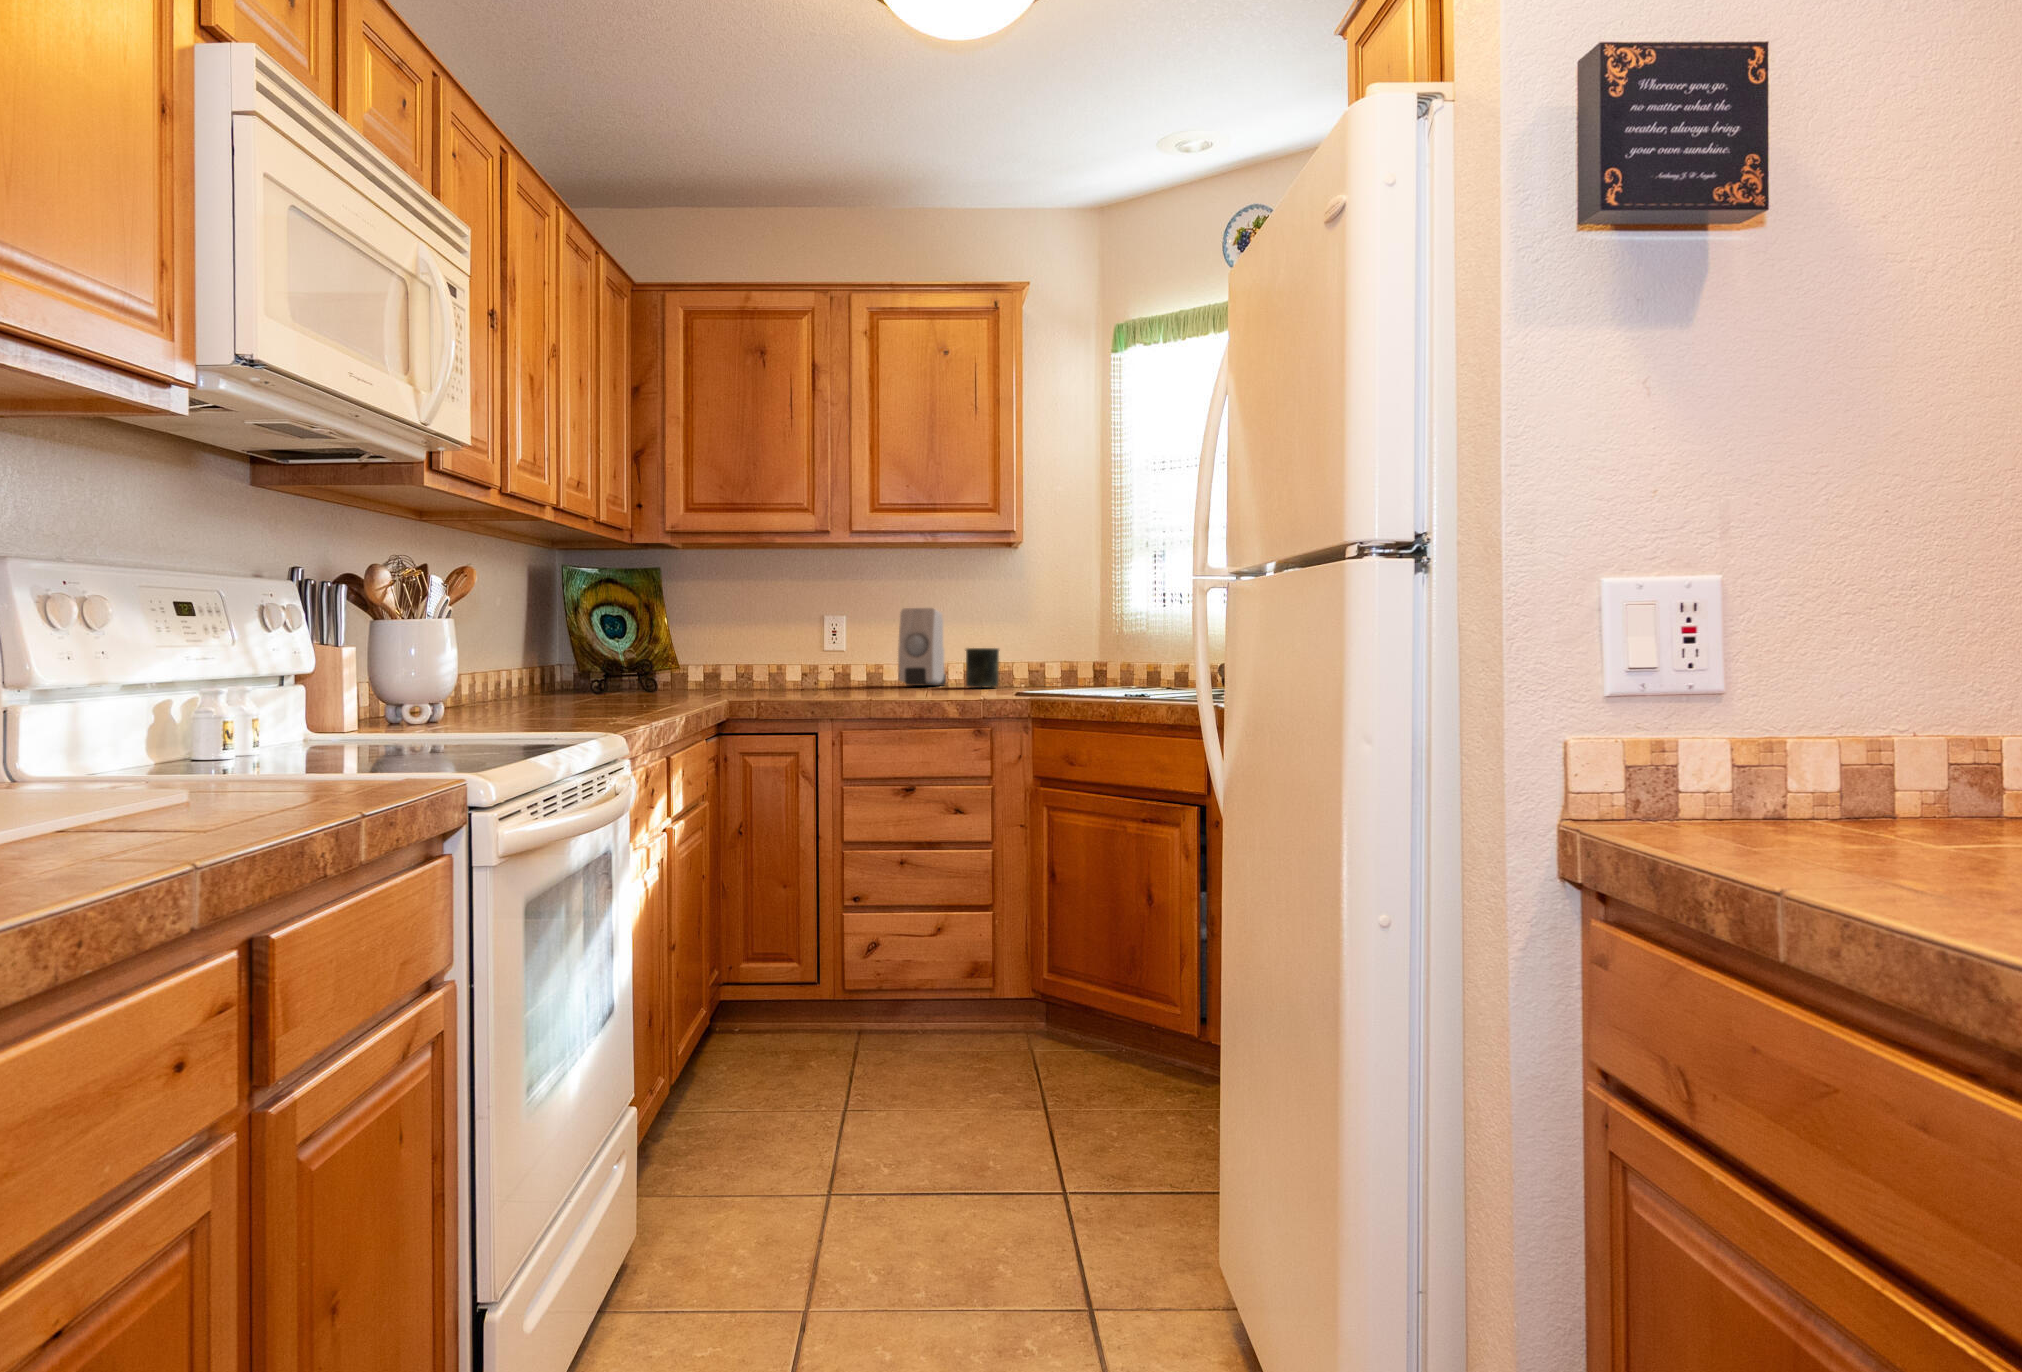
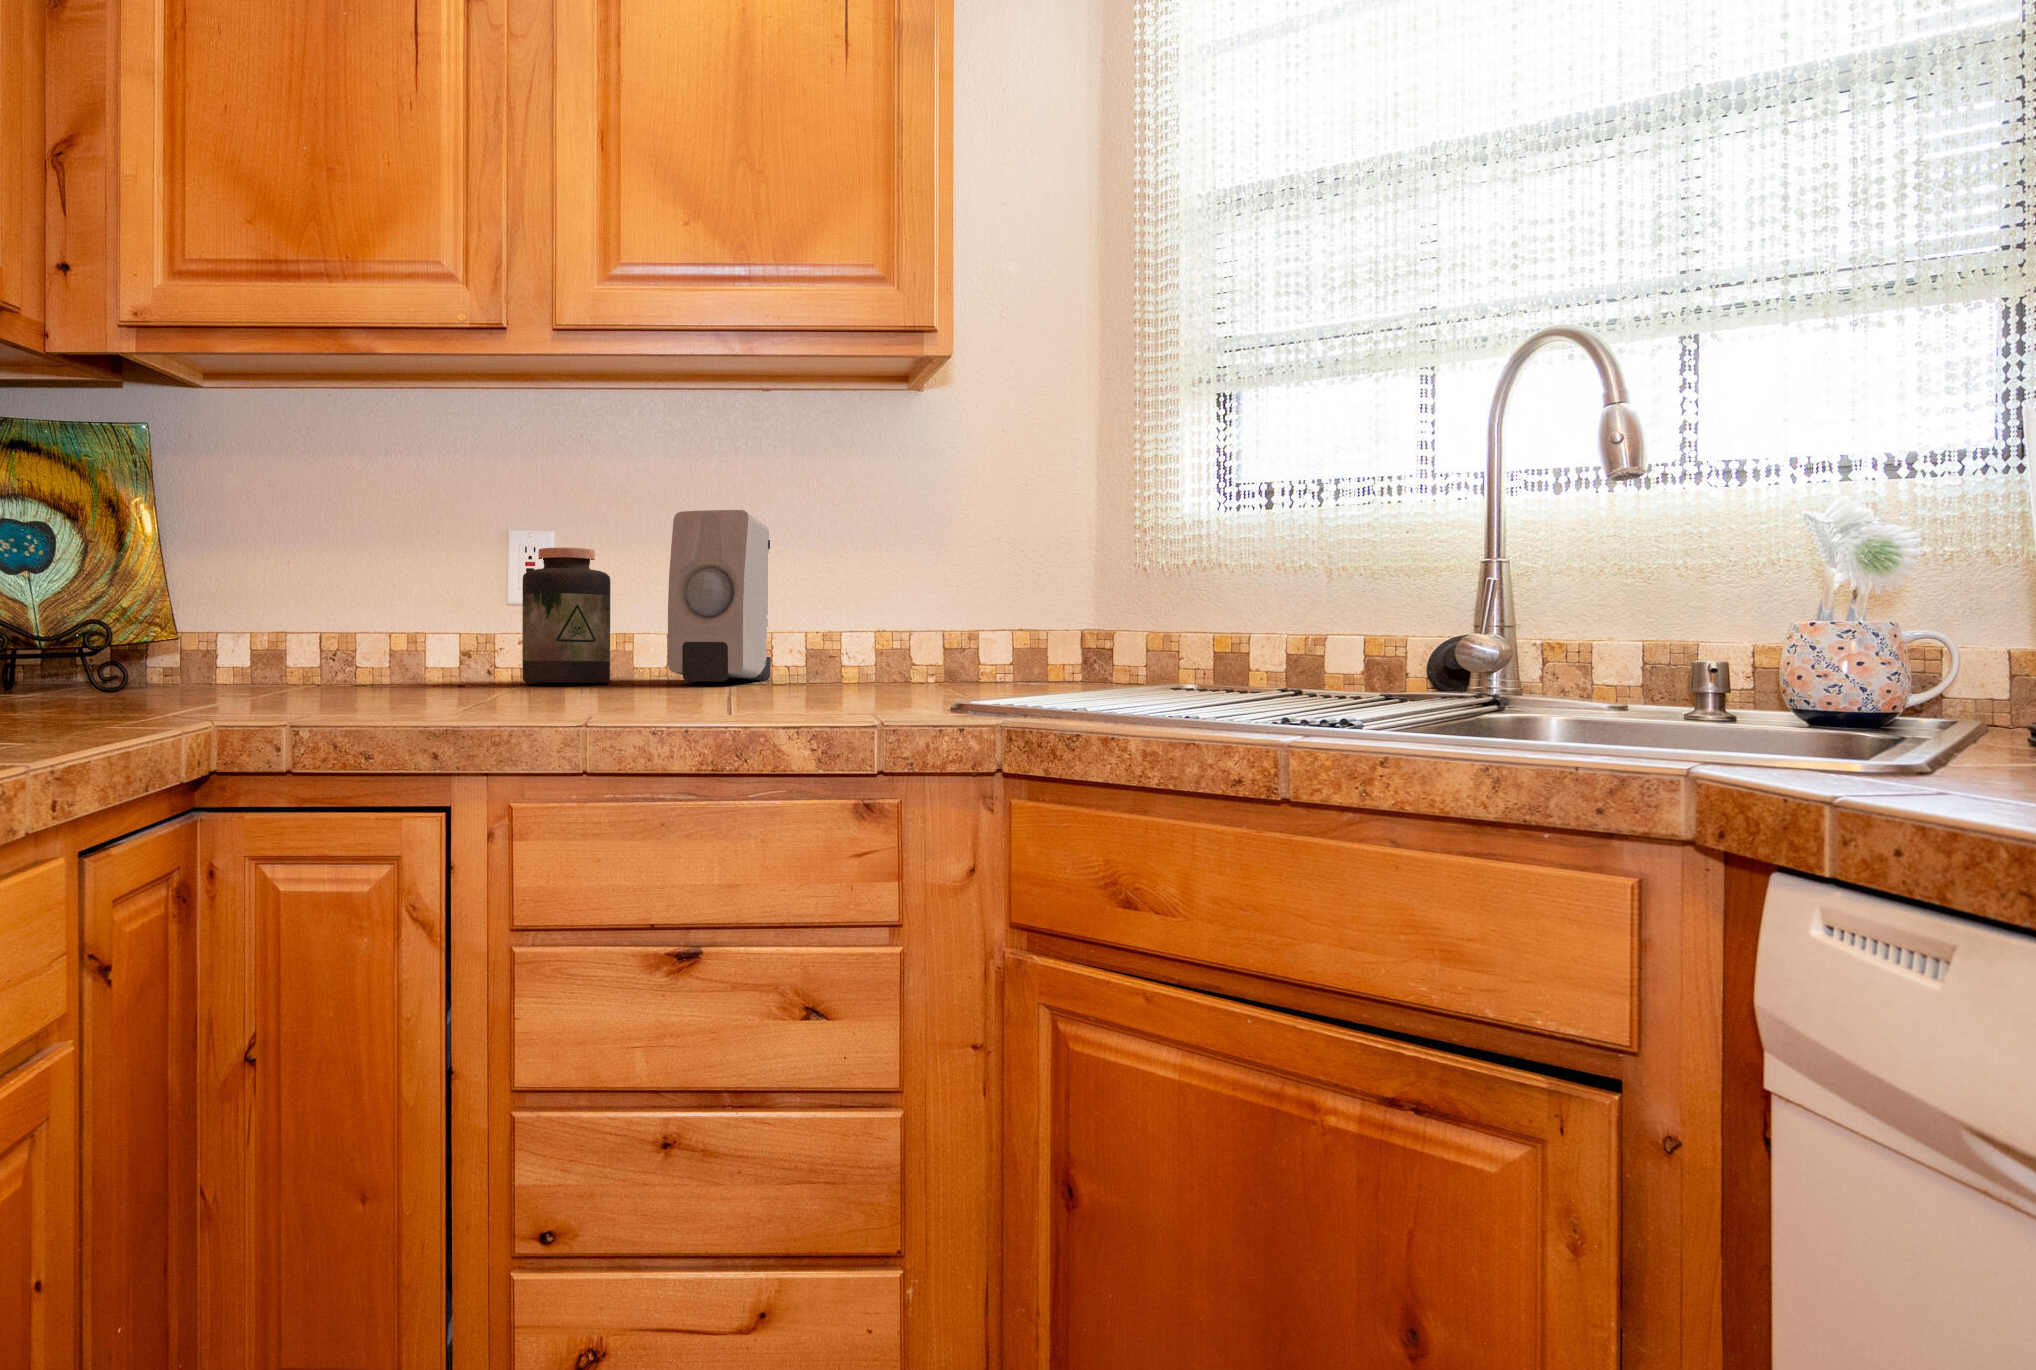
jar: none [831,625,871,687] -> present [522,548,610,683]
mug: present [966,648,999,688] -> none [816,599,896,688]

